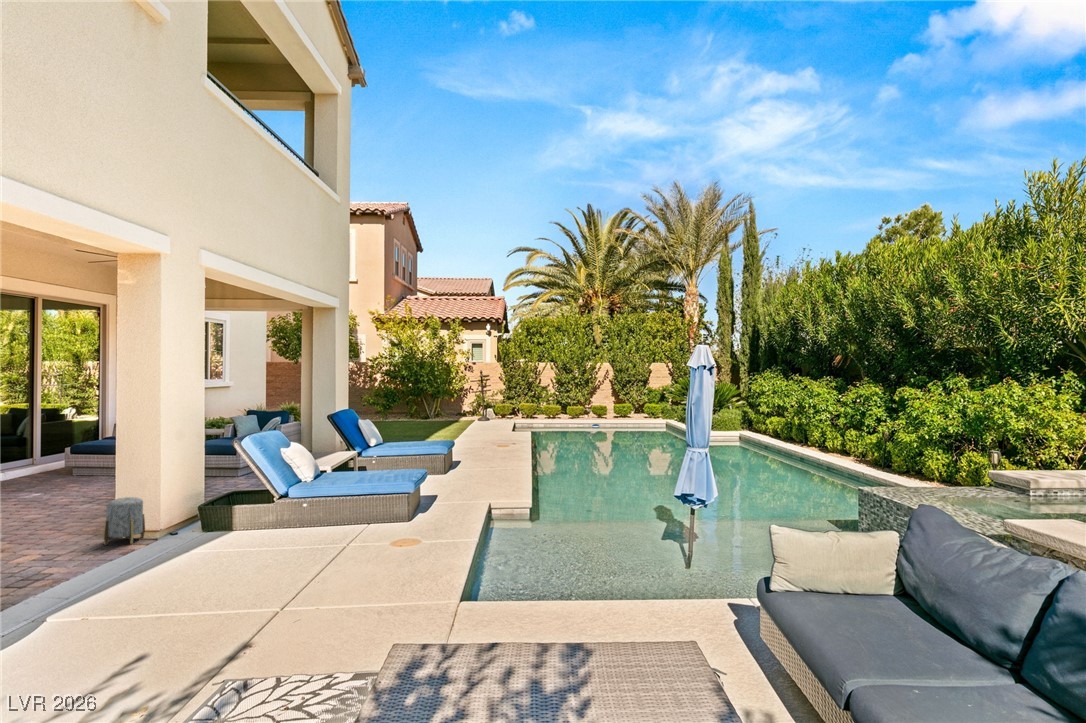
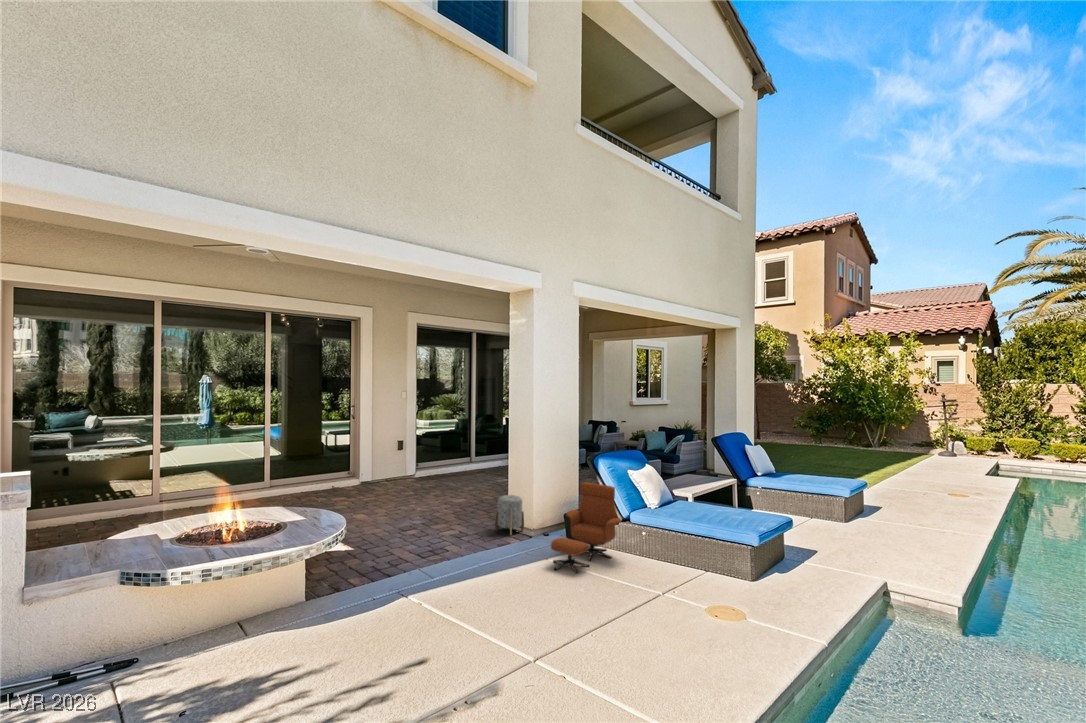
lounge chair: none [215,464,285,557] -> present [551,482,621,573]

